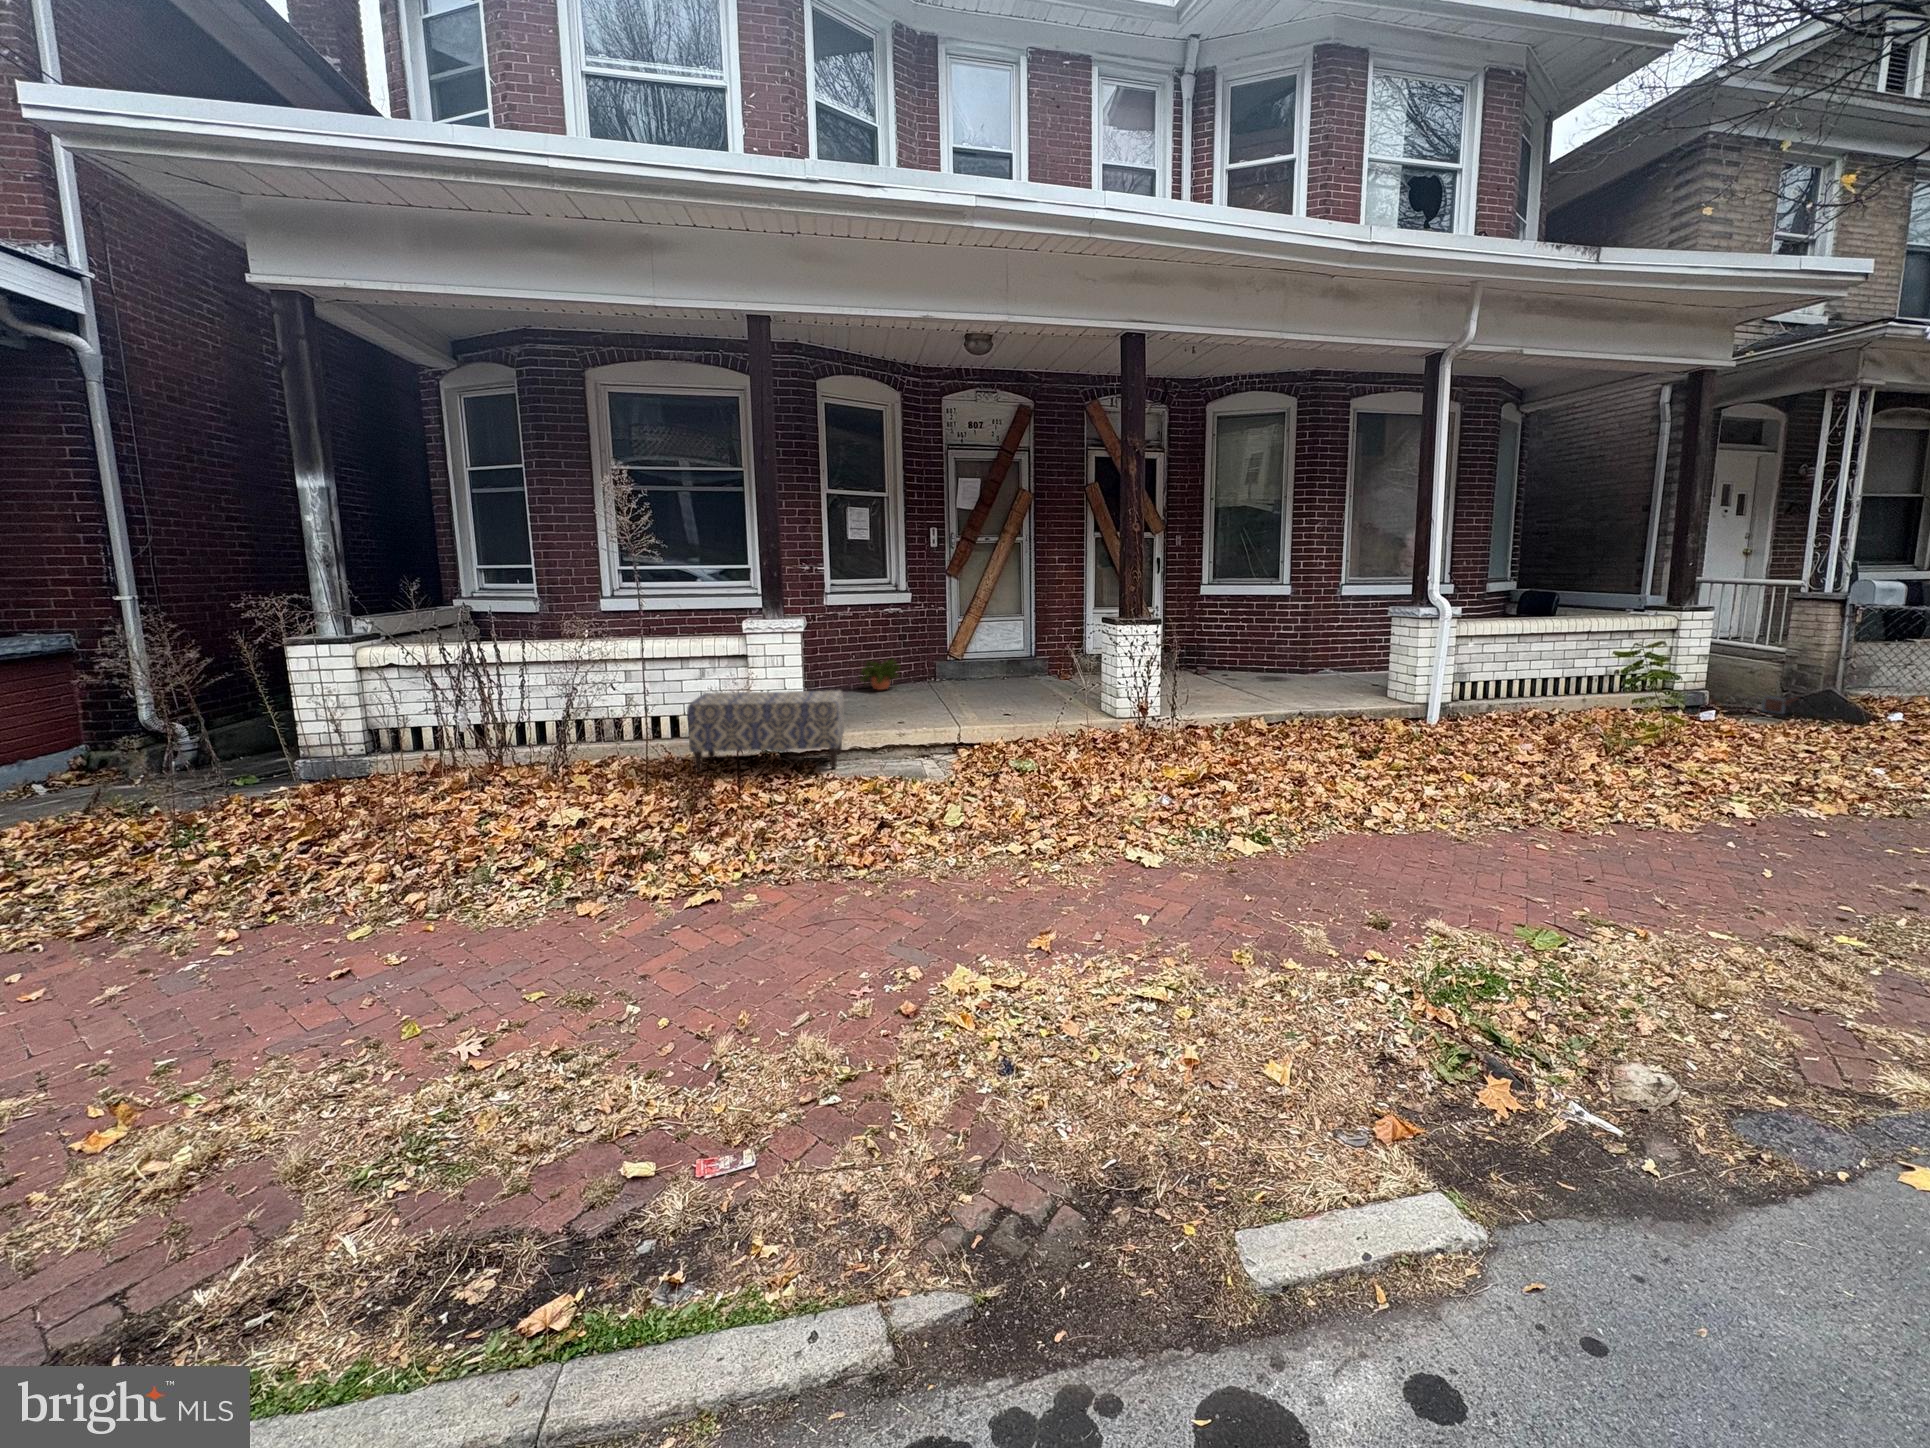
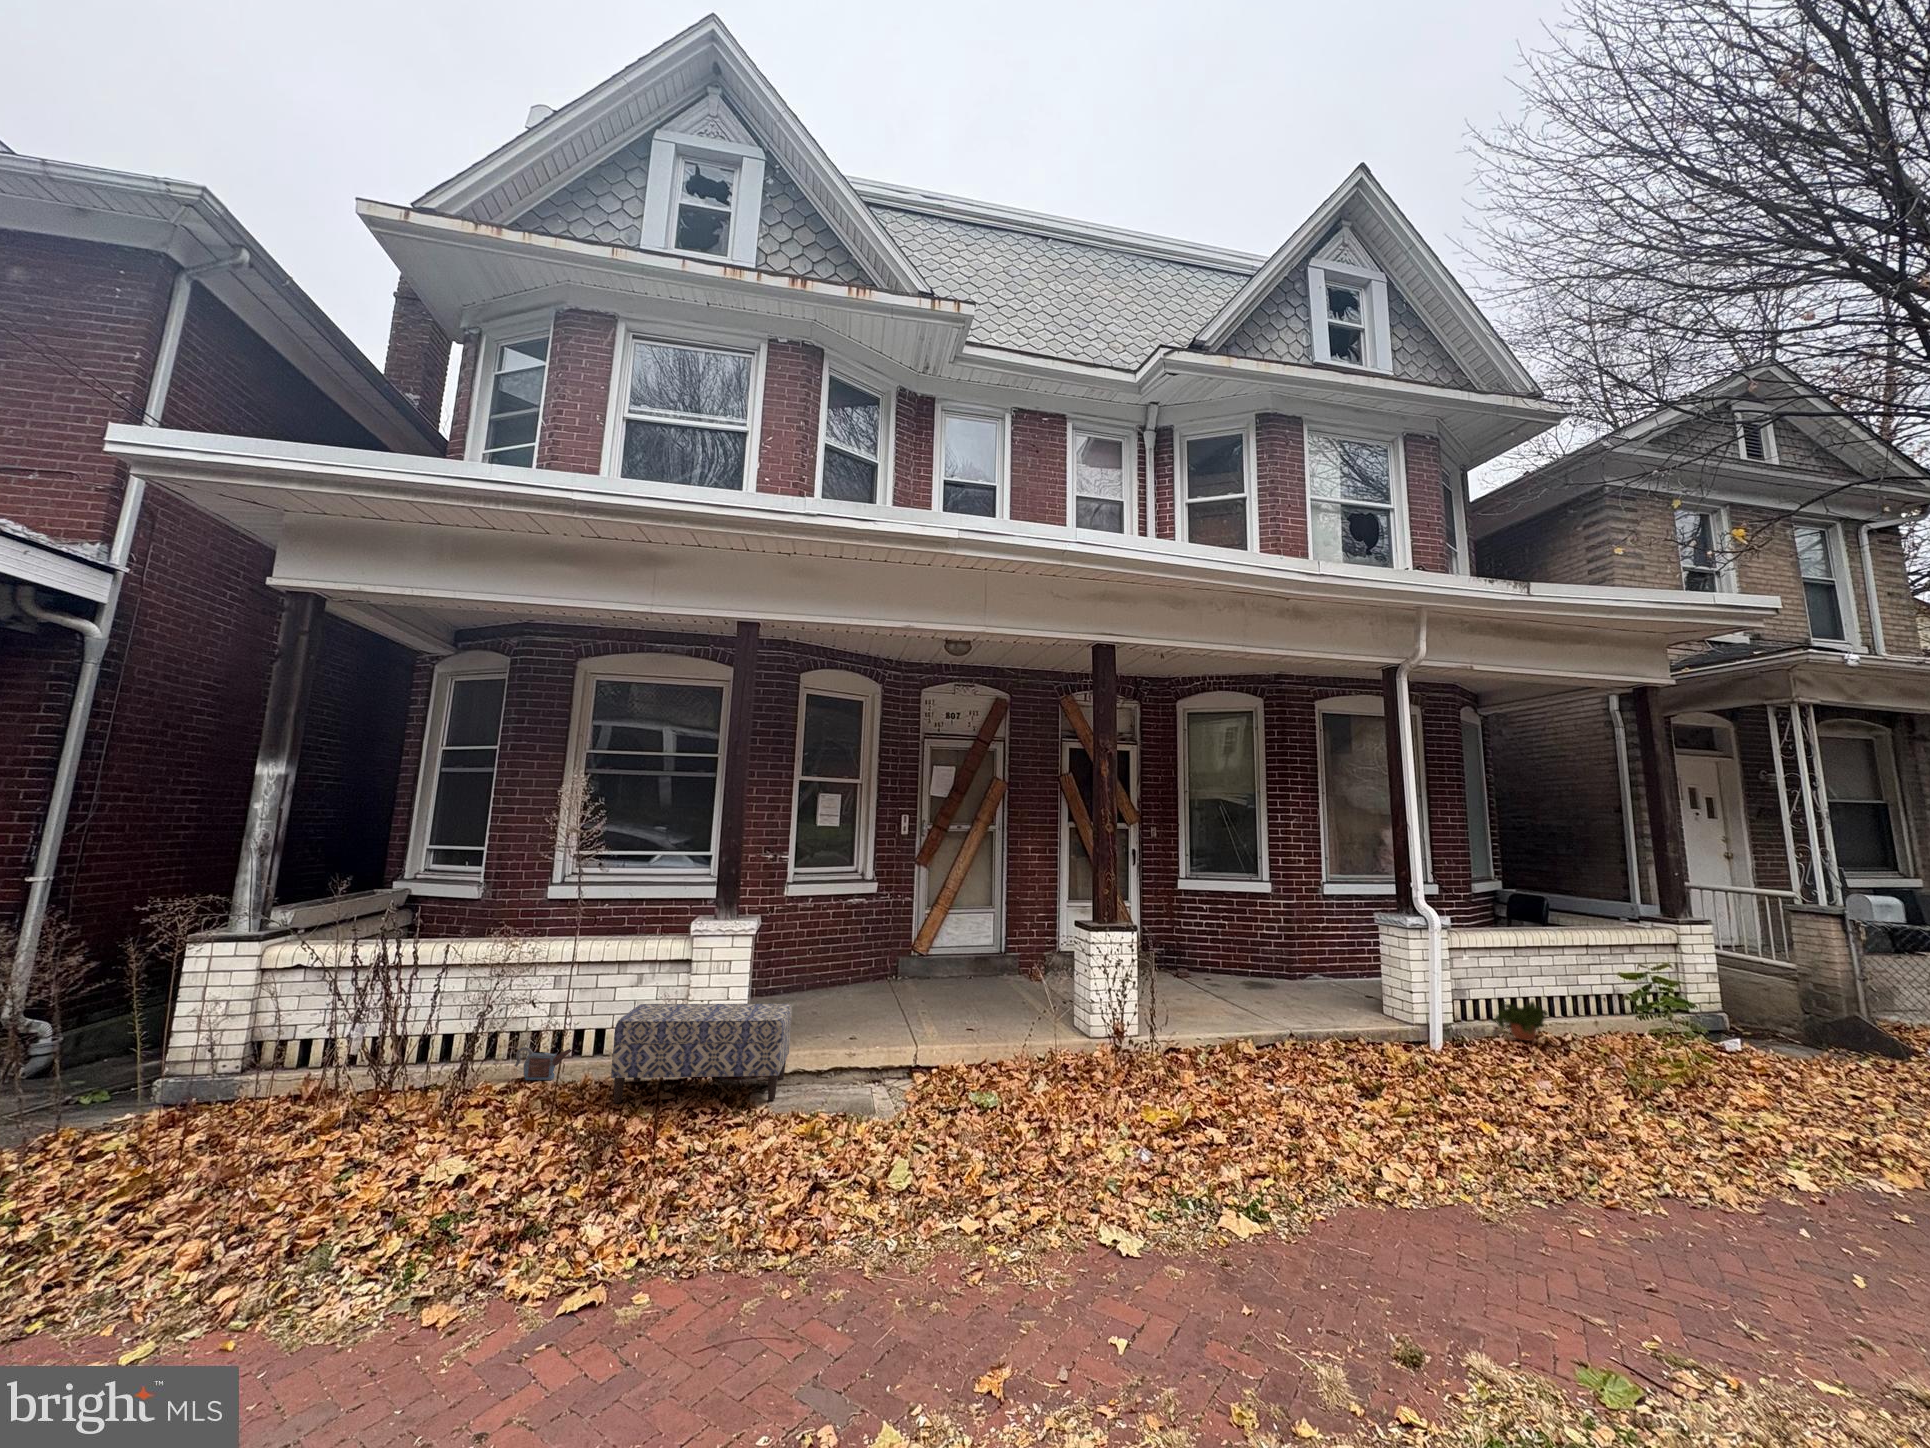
potted plant: present [860,659,900,690] -> present [1493,1002,1548,1040]
watering can: present [1755,692,1798,714] -> present [514,1047,572,1080]

